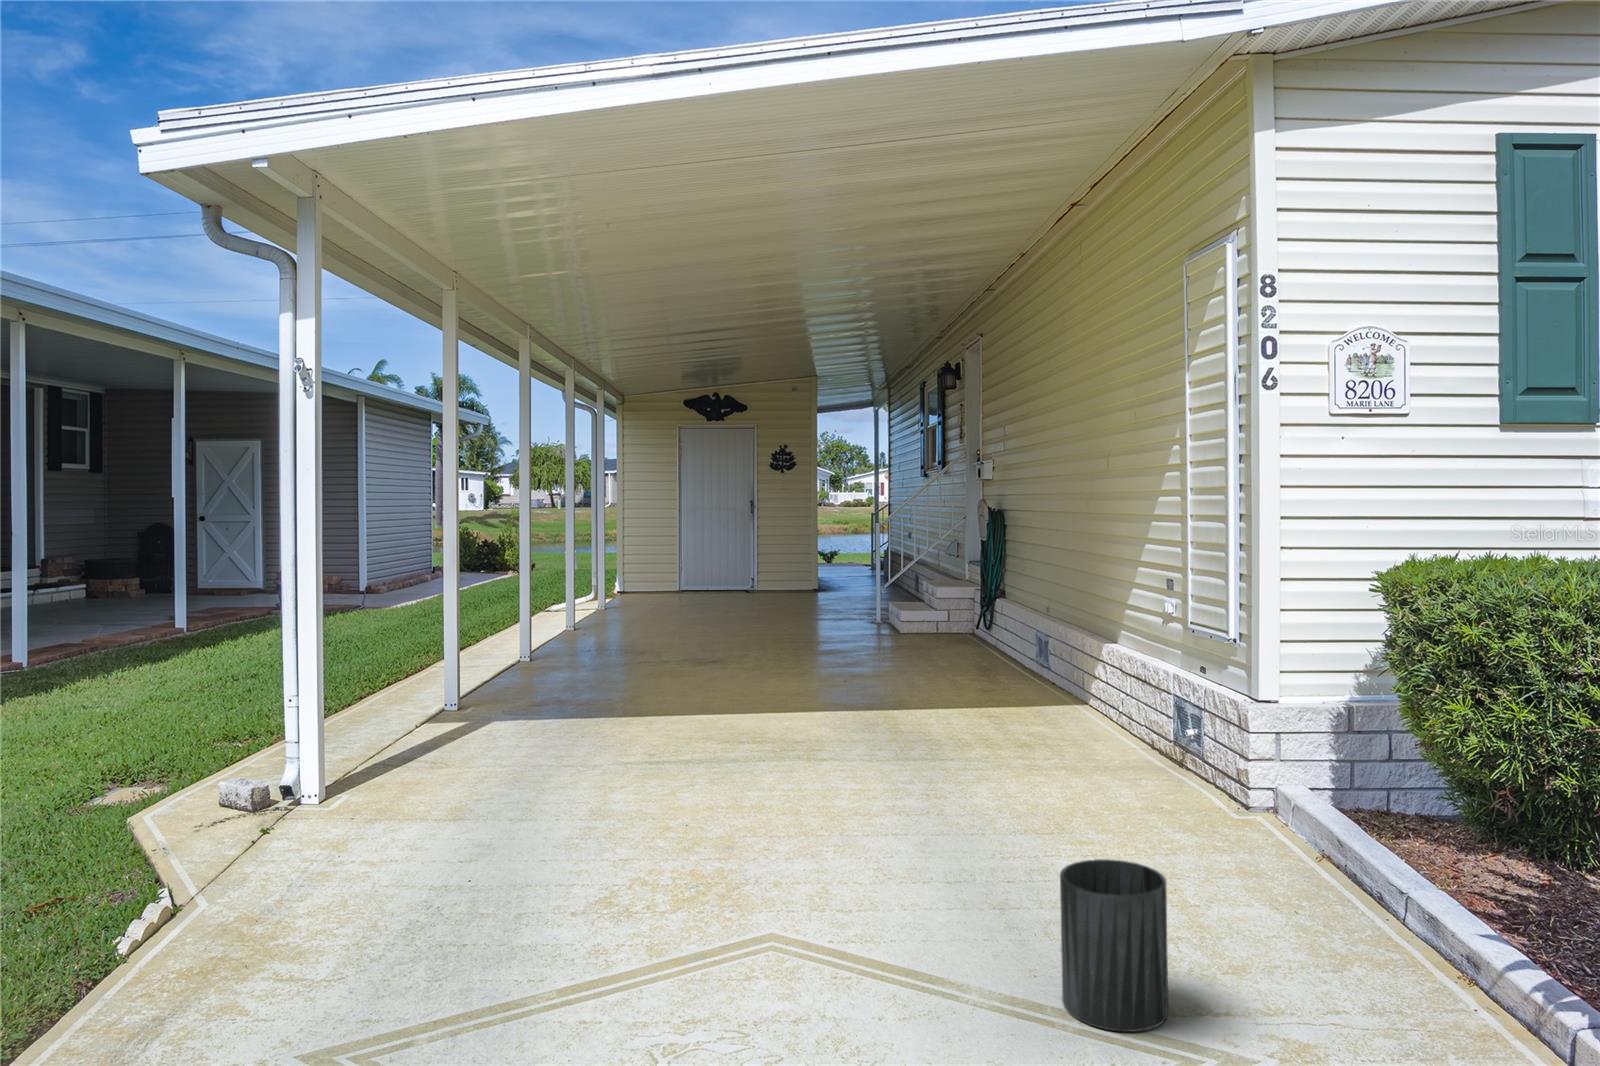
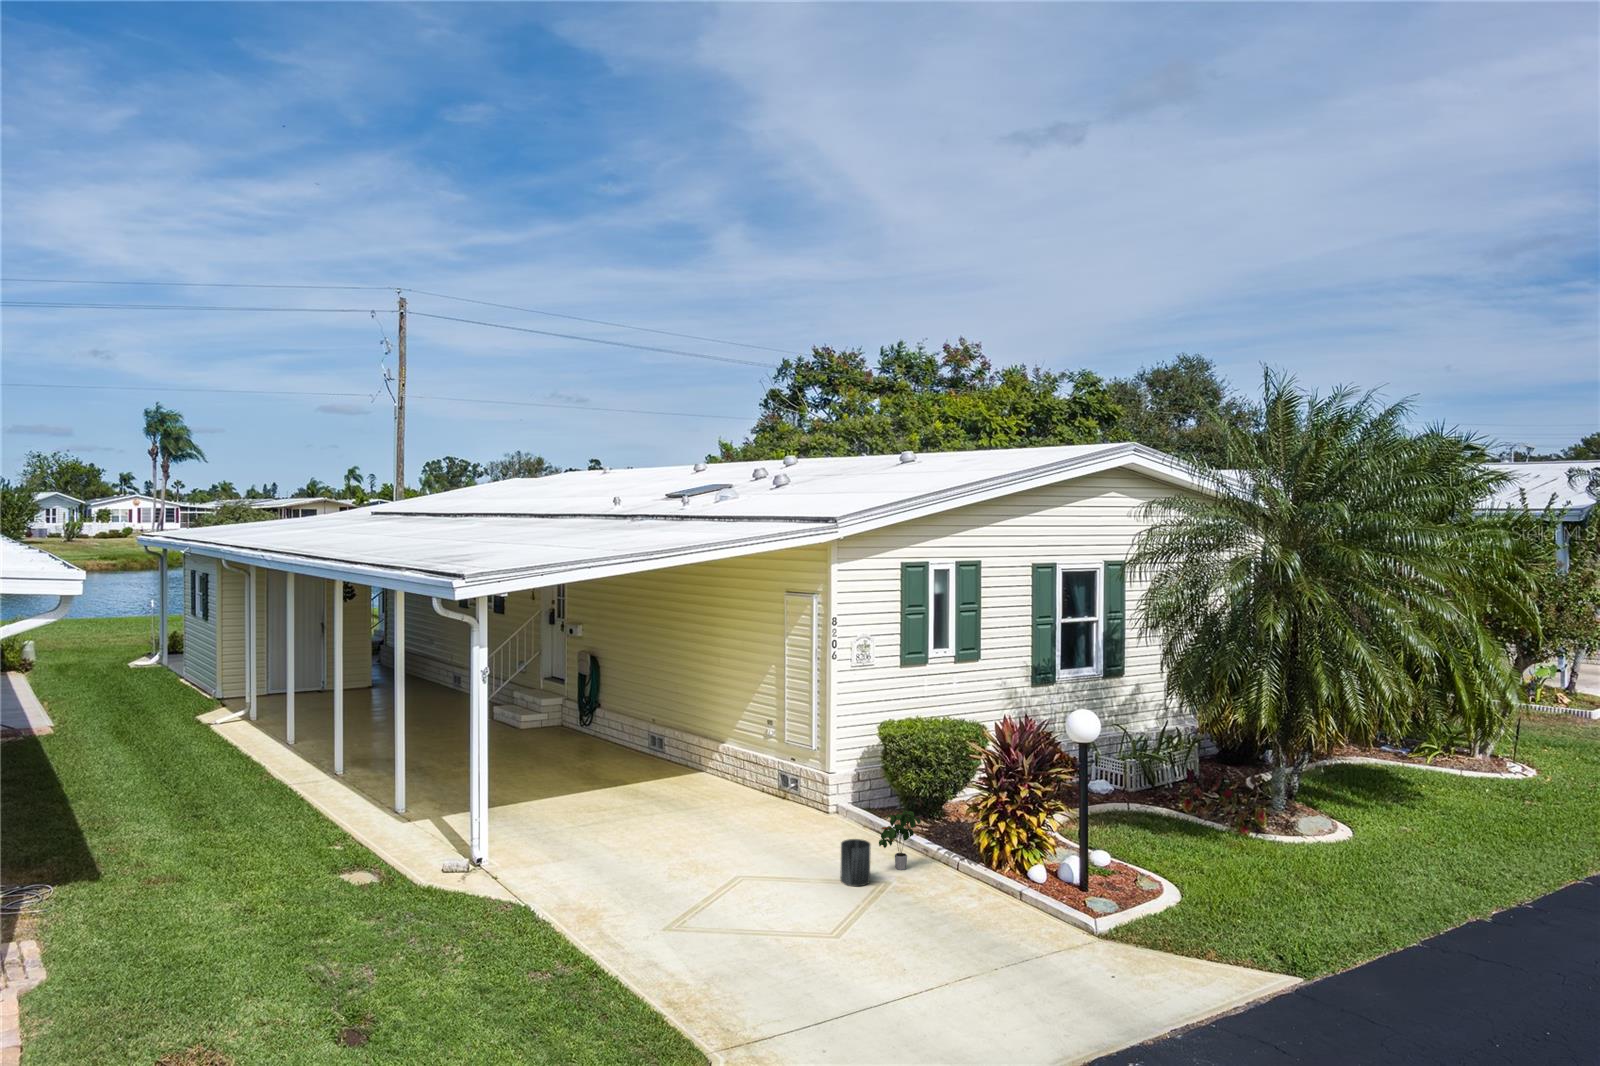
potted plant: none [1233,800,1429,1010] -> present [879,811,921,870]

